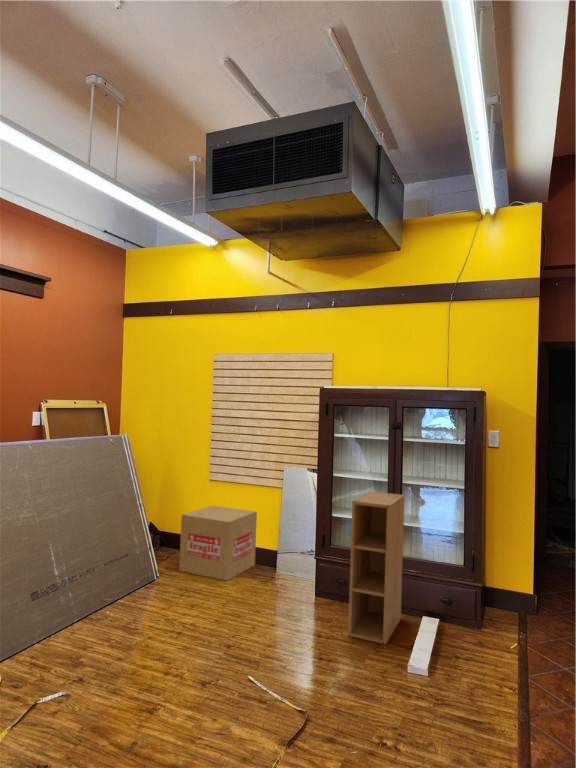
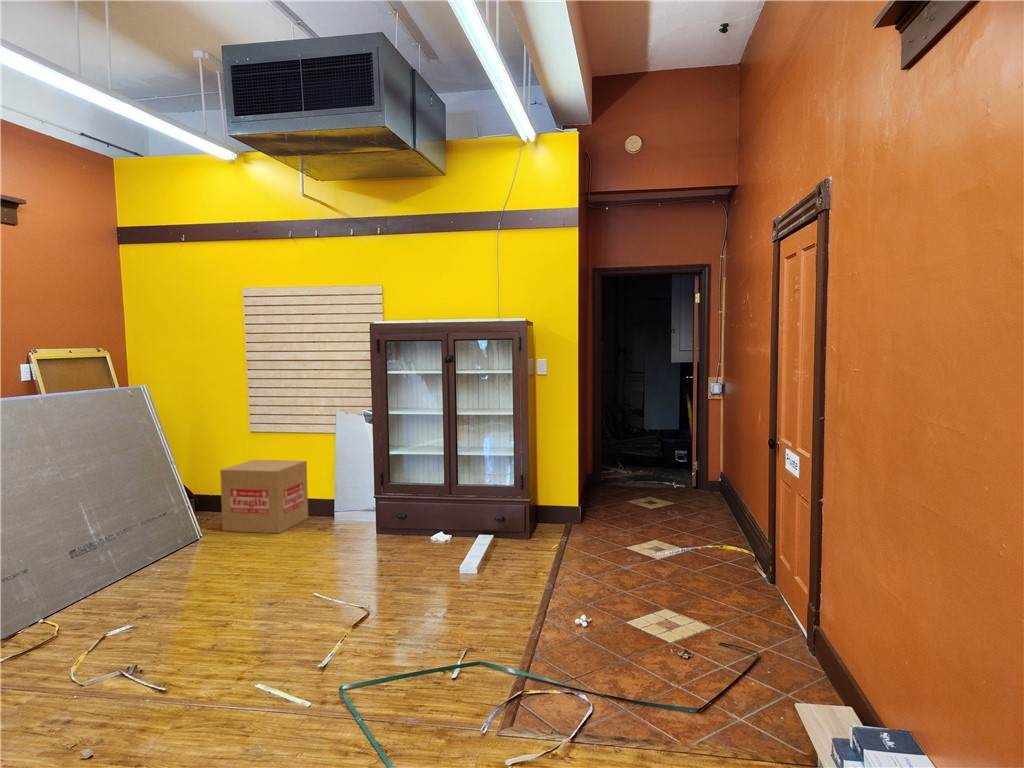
shelving unit: present [348,491,404,644] -> none [405,424,460,561]

